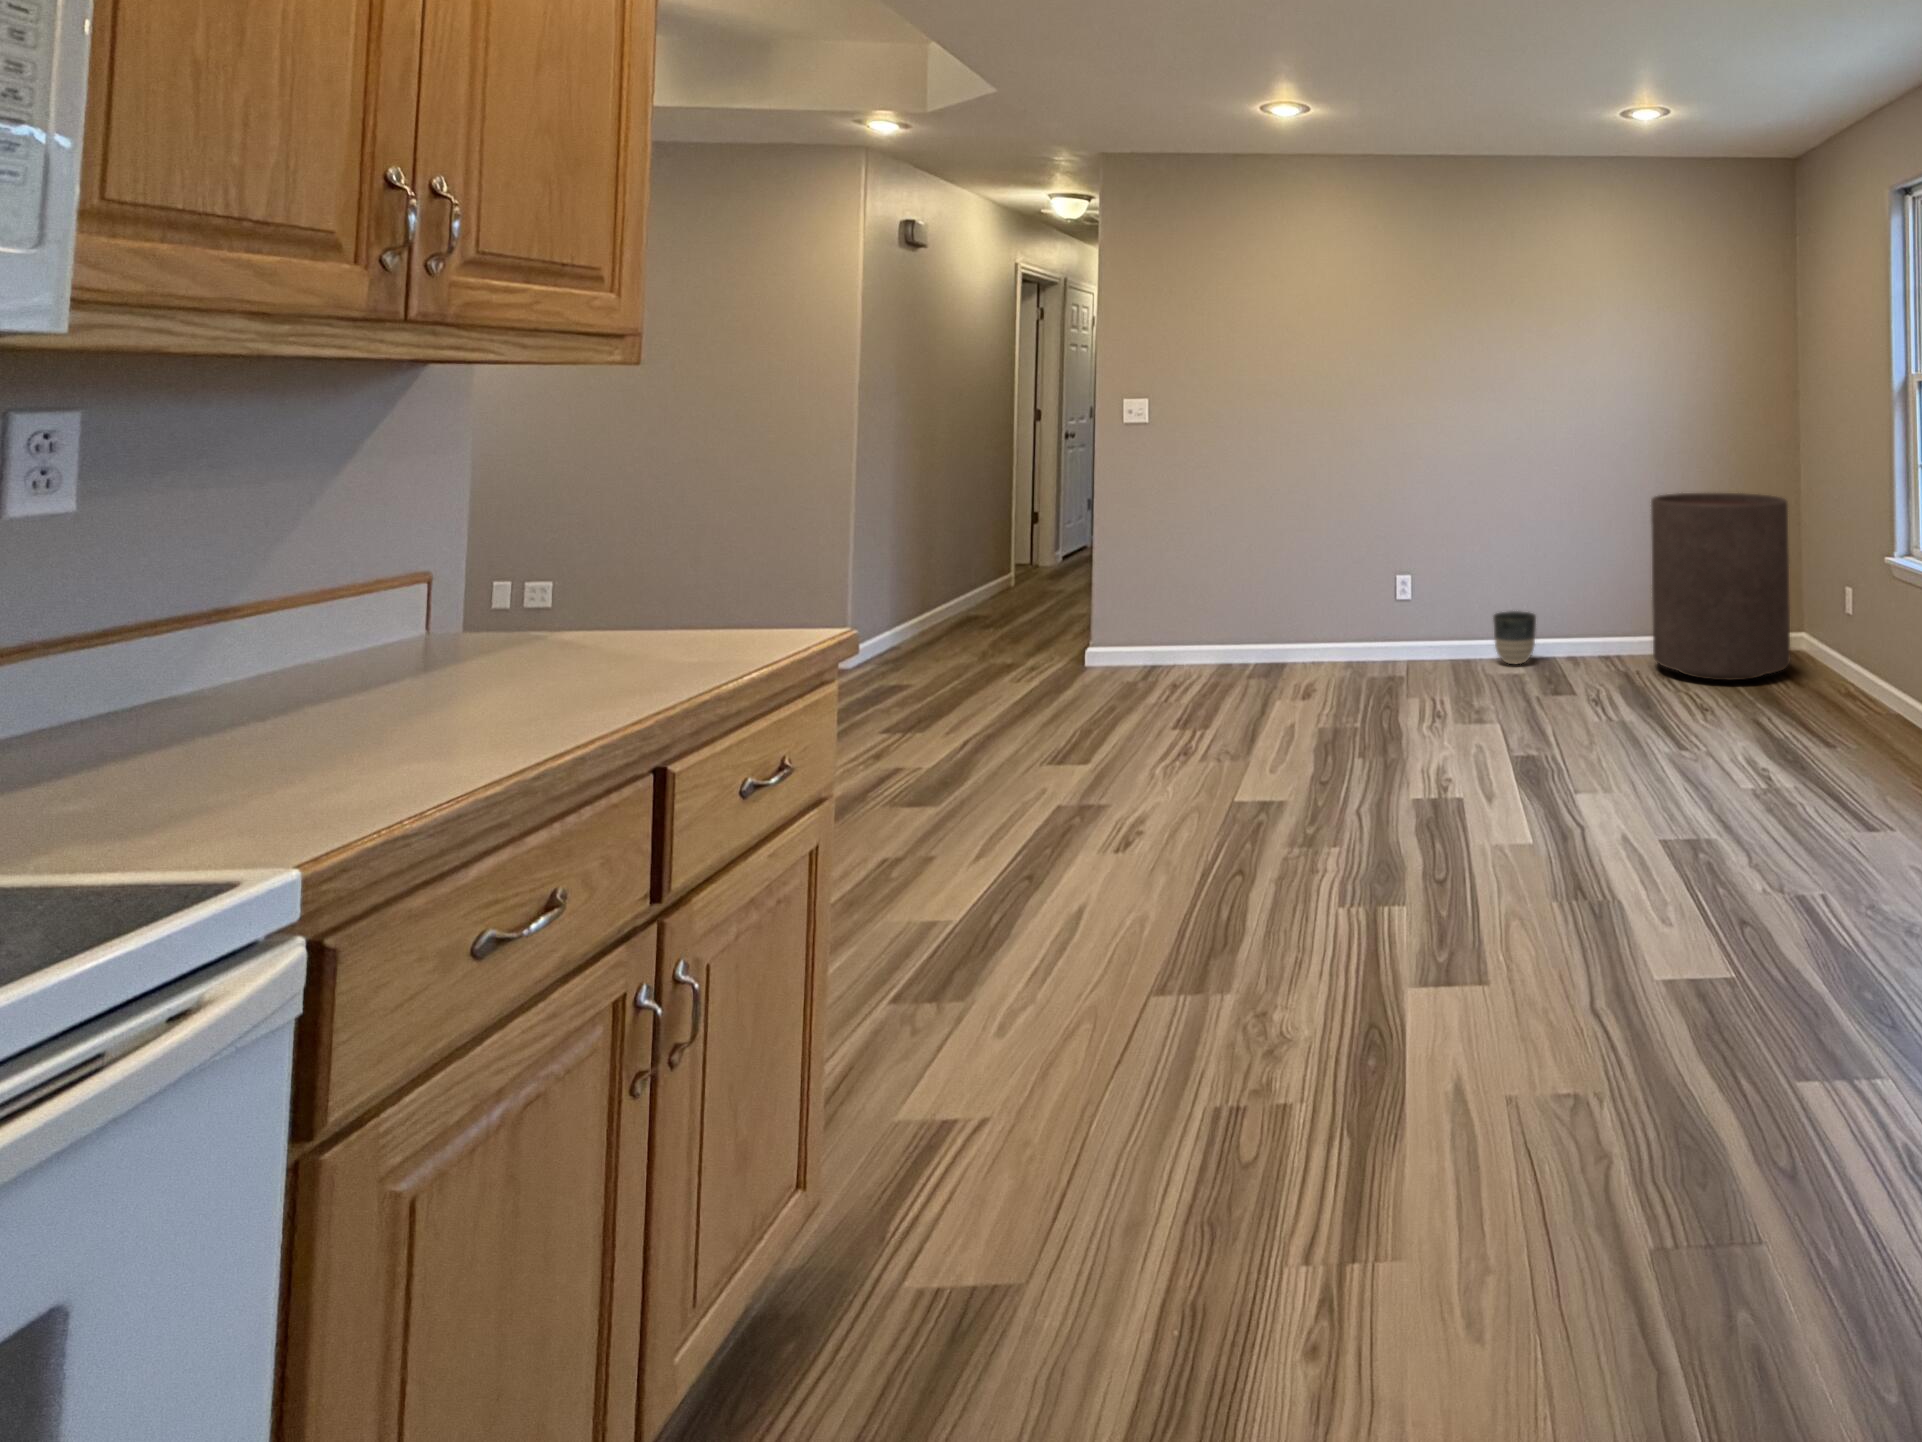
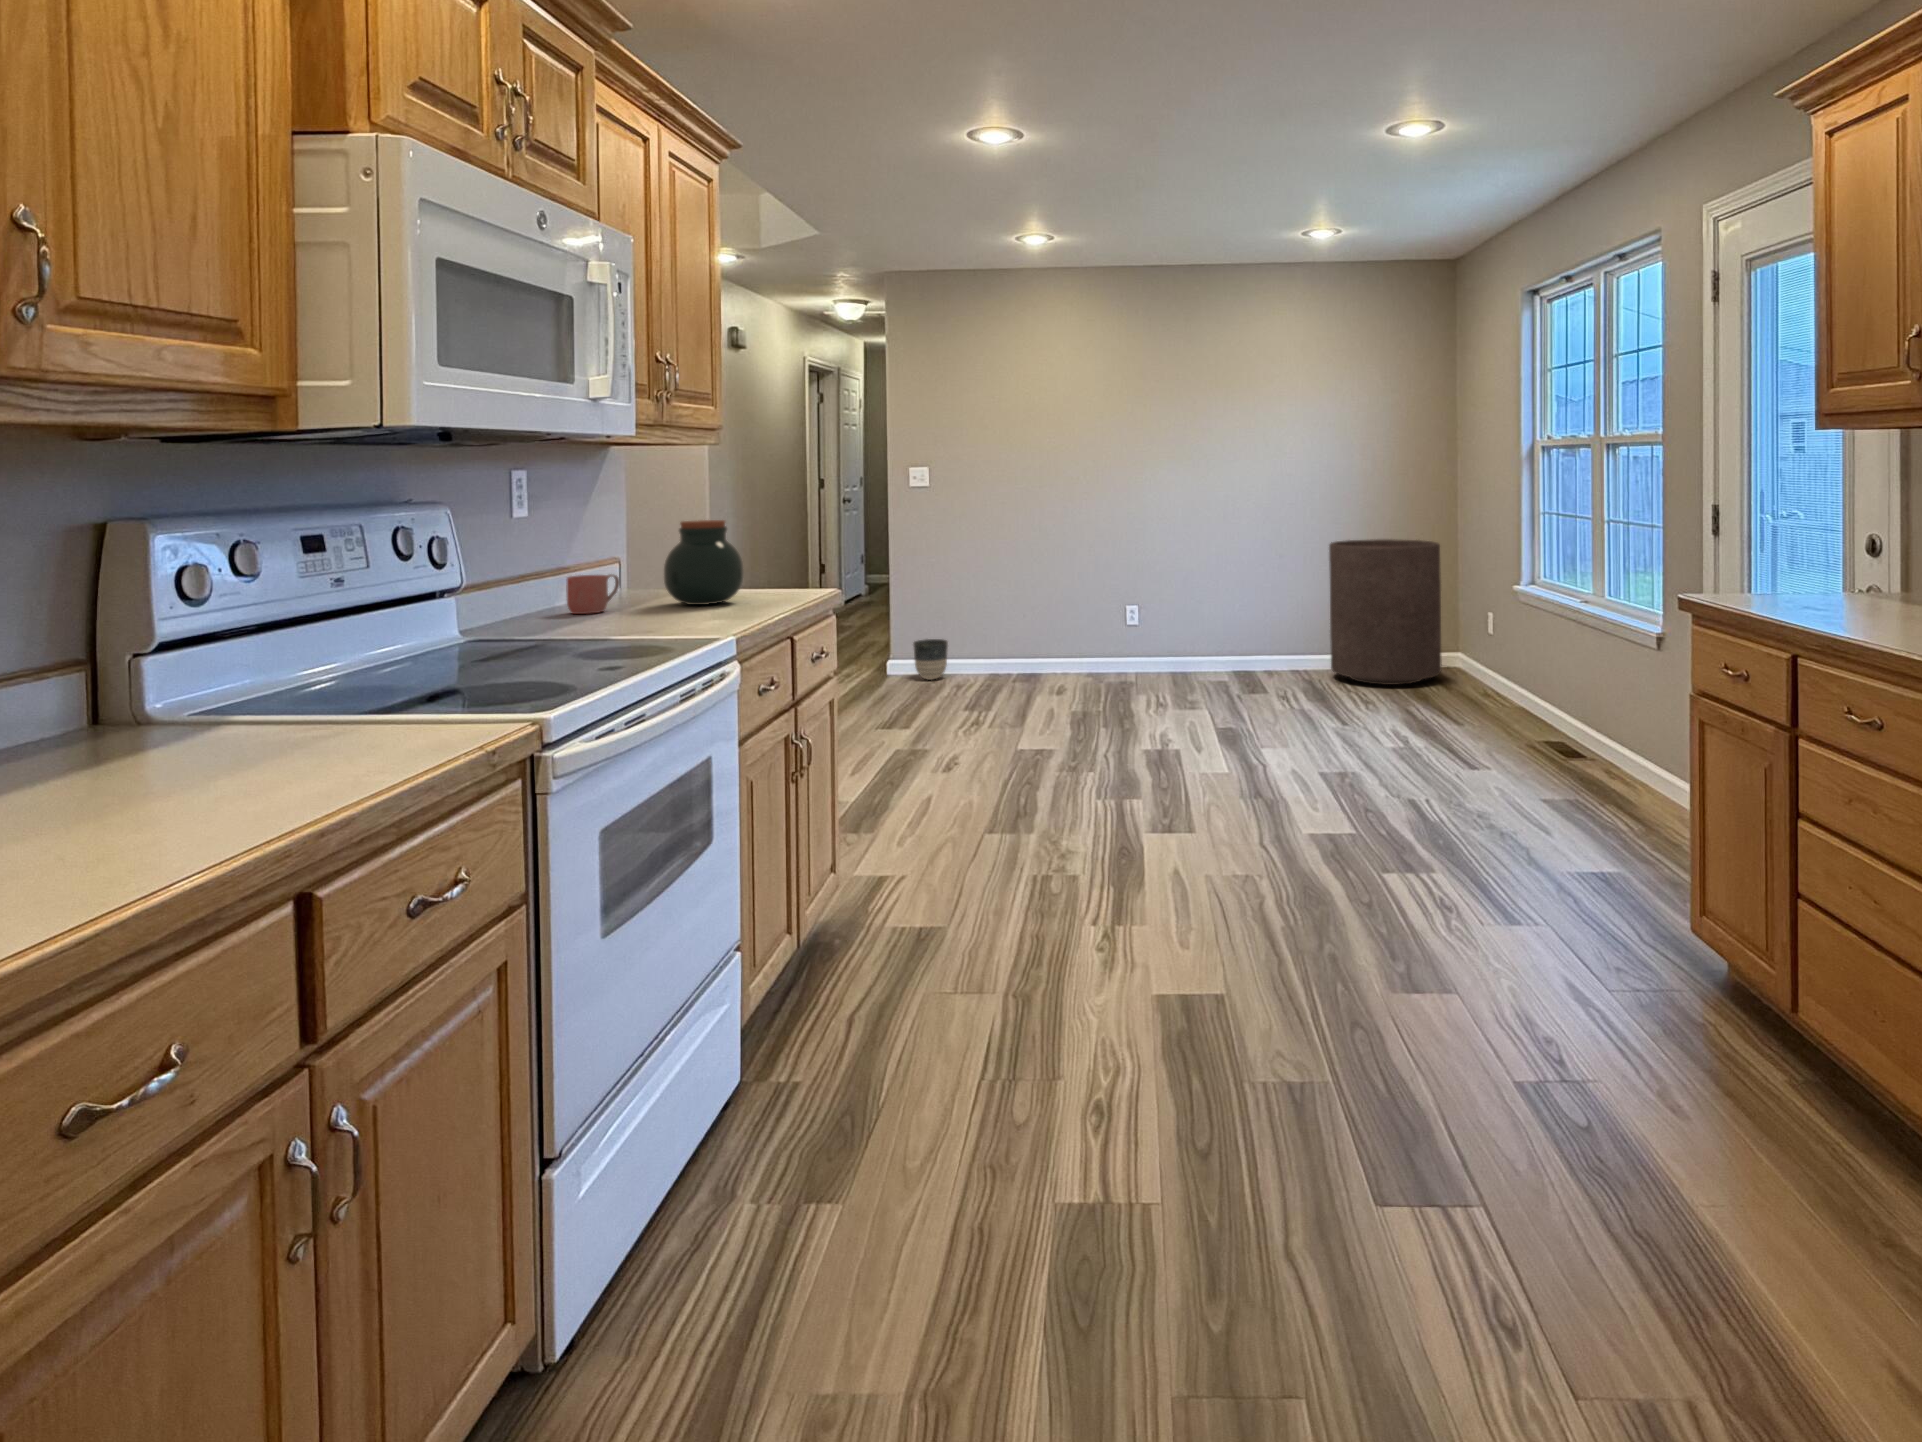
jar: none [410,511,610,691] -> present [664,520,744,605]
planter: present [1493,611,1536,664] -> present [913,639,948,680]
mug: none [126,633,294,732] -> present [566,574,619,614]

